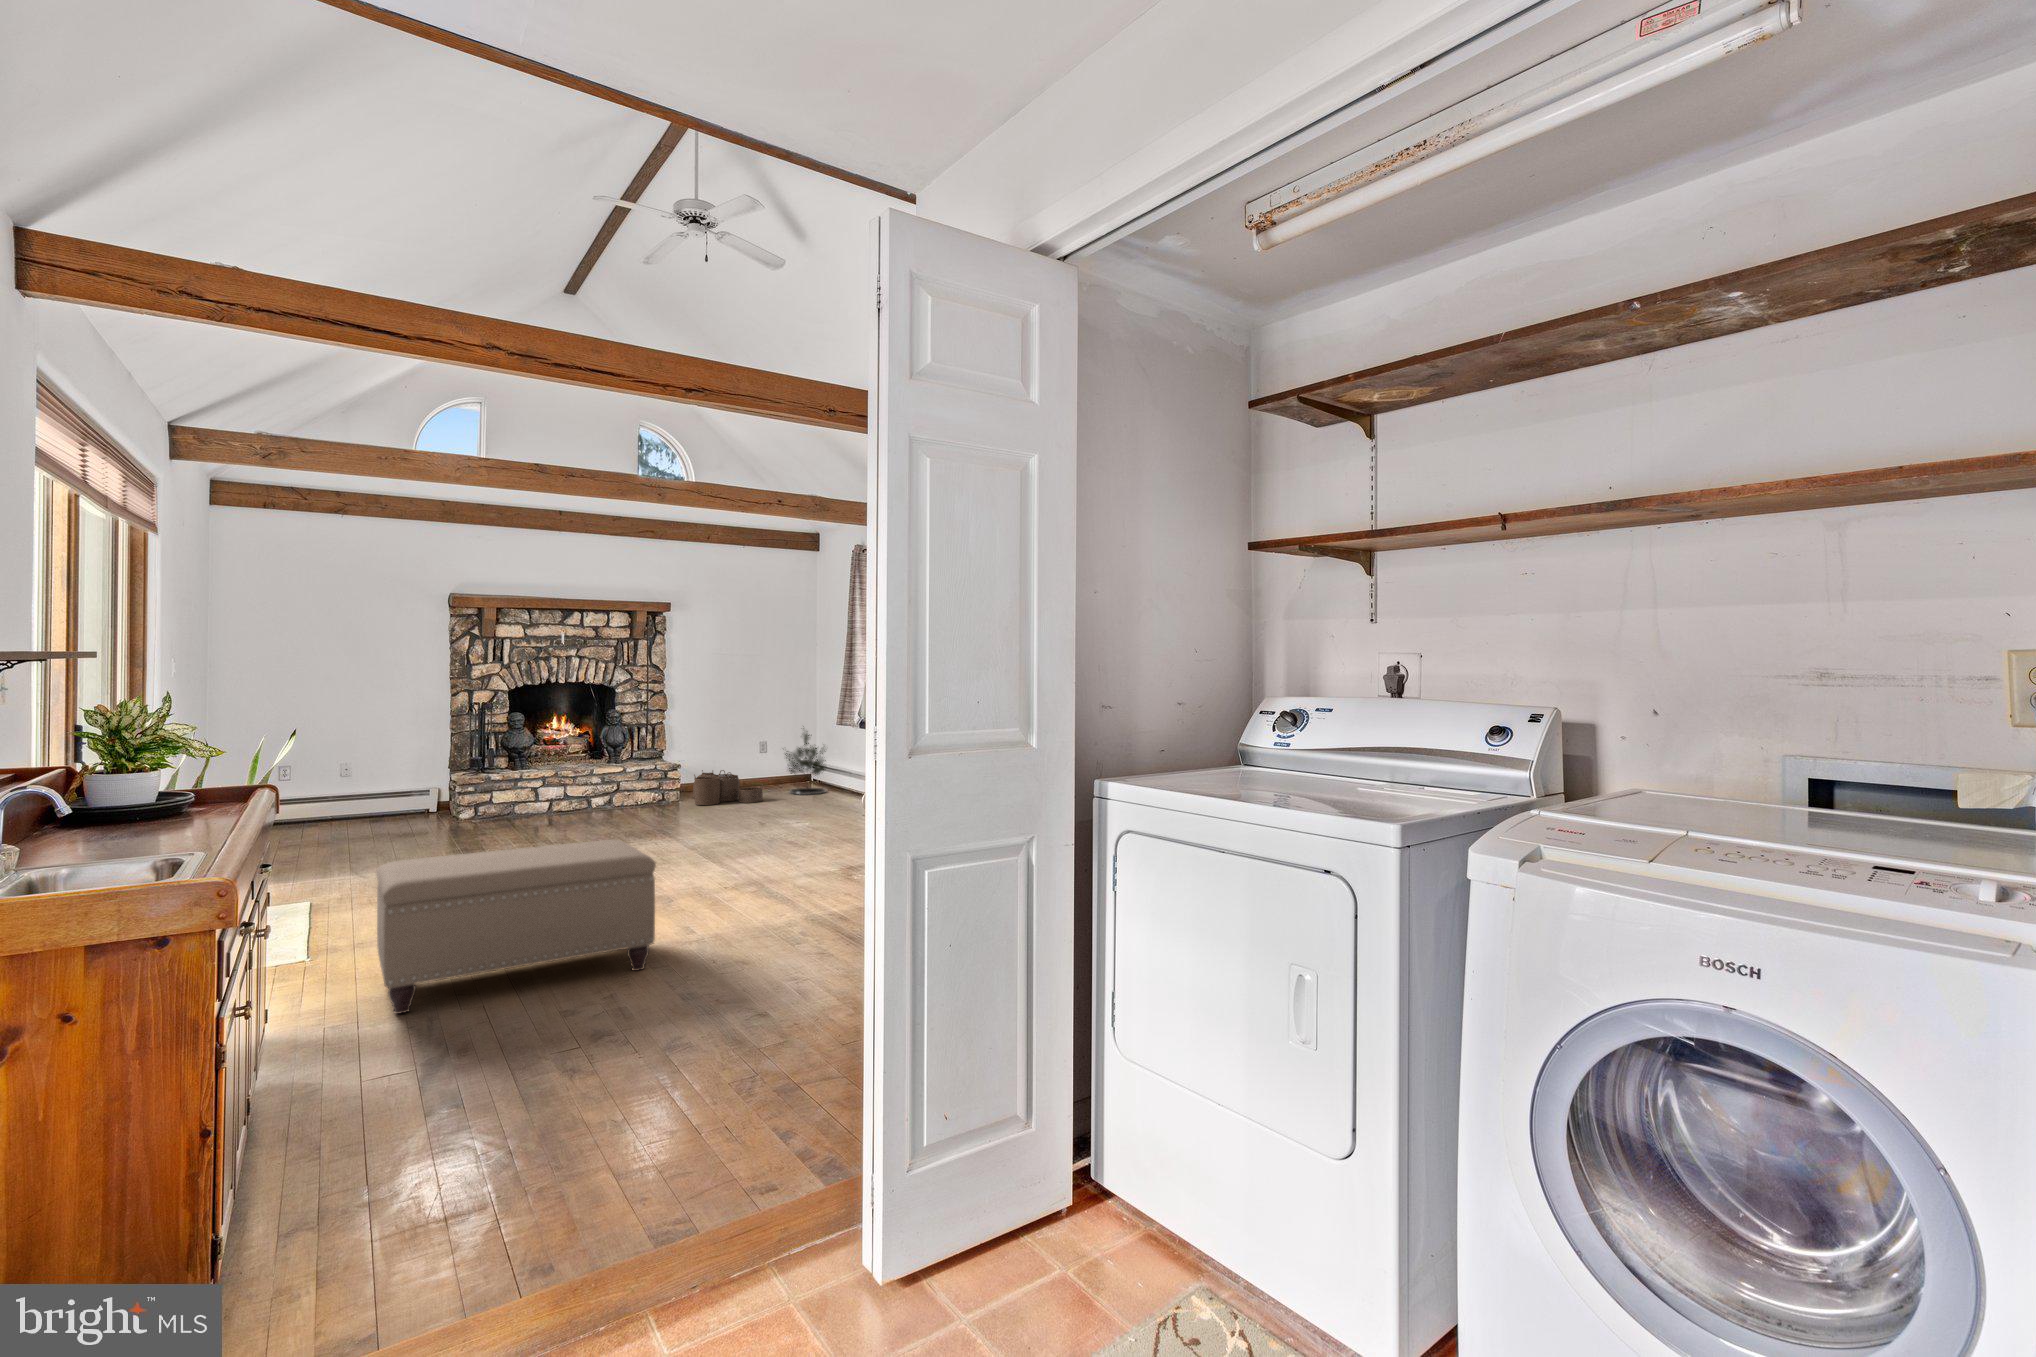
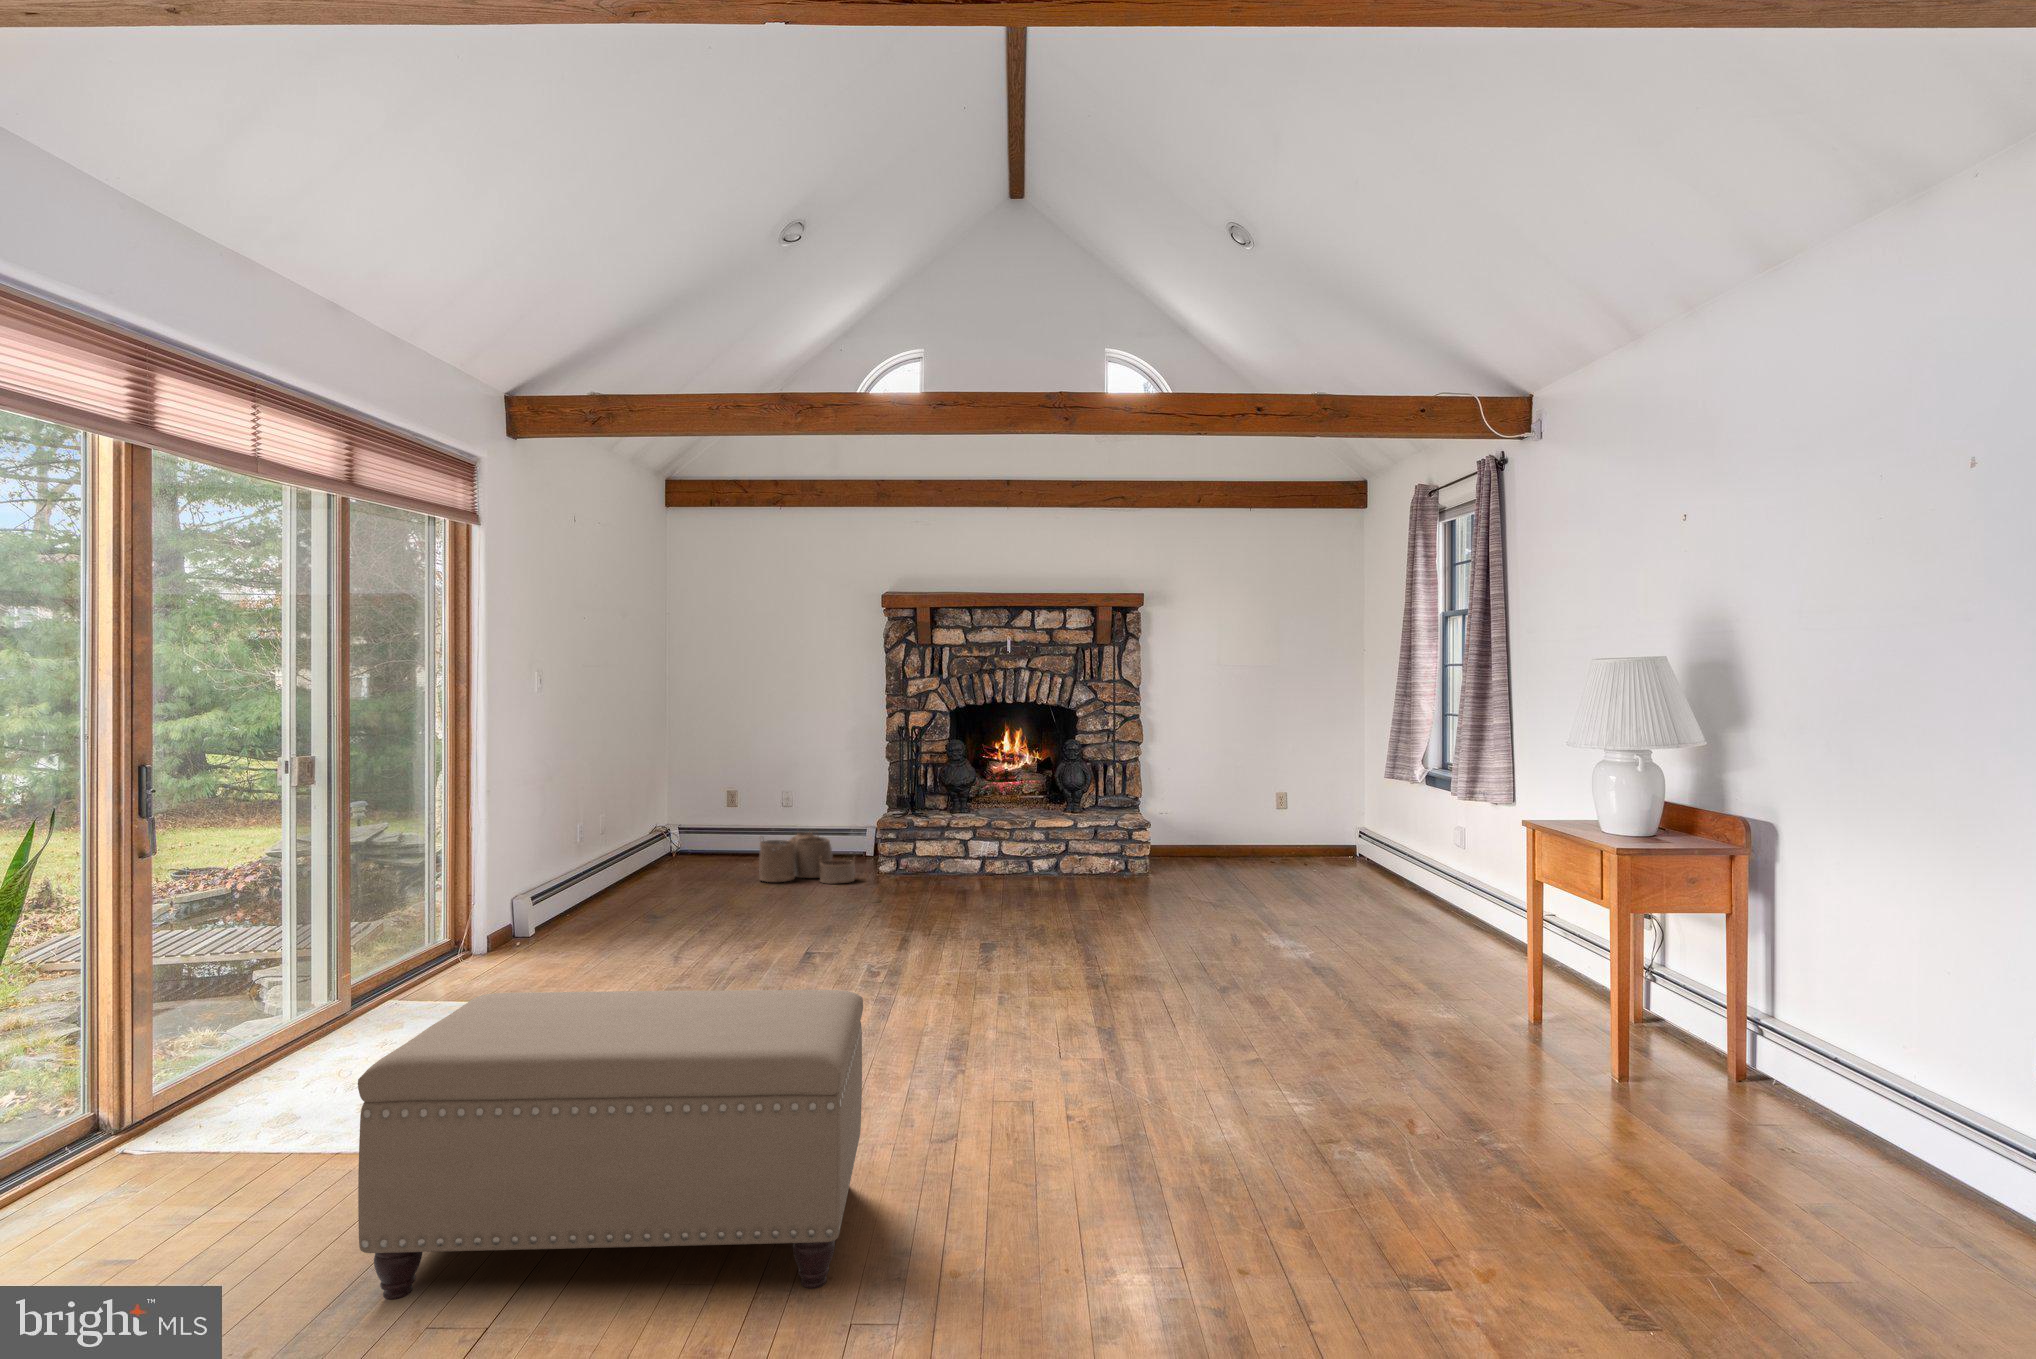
potted tree: present [785,728,826,795] -> none [1298,771,1371,879]
woven basket: present [693,770,763,805] -> present [759,832,855,884]

